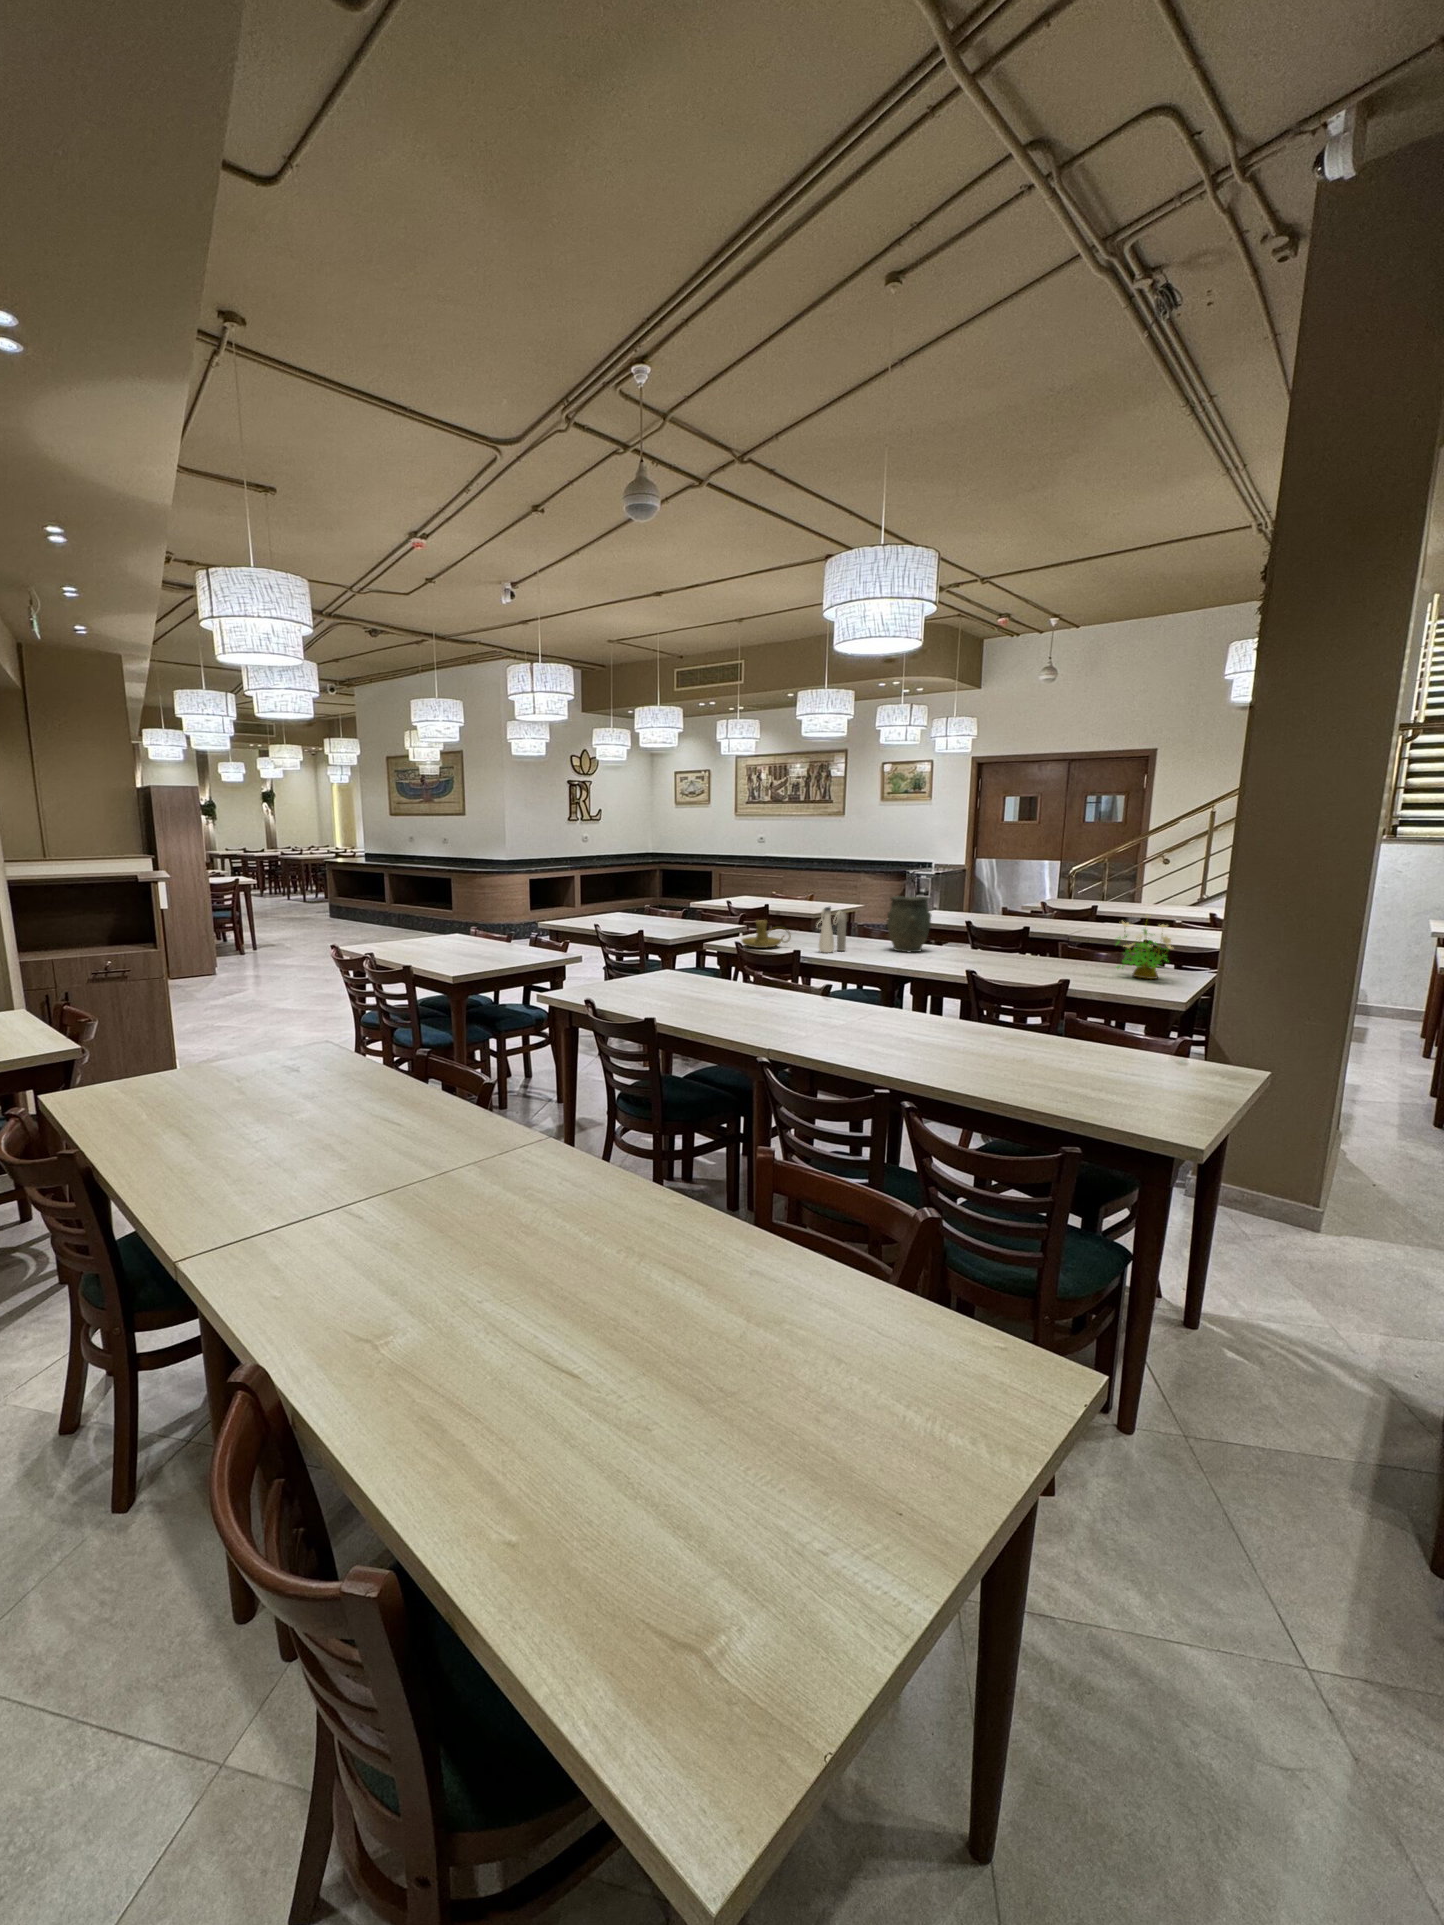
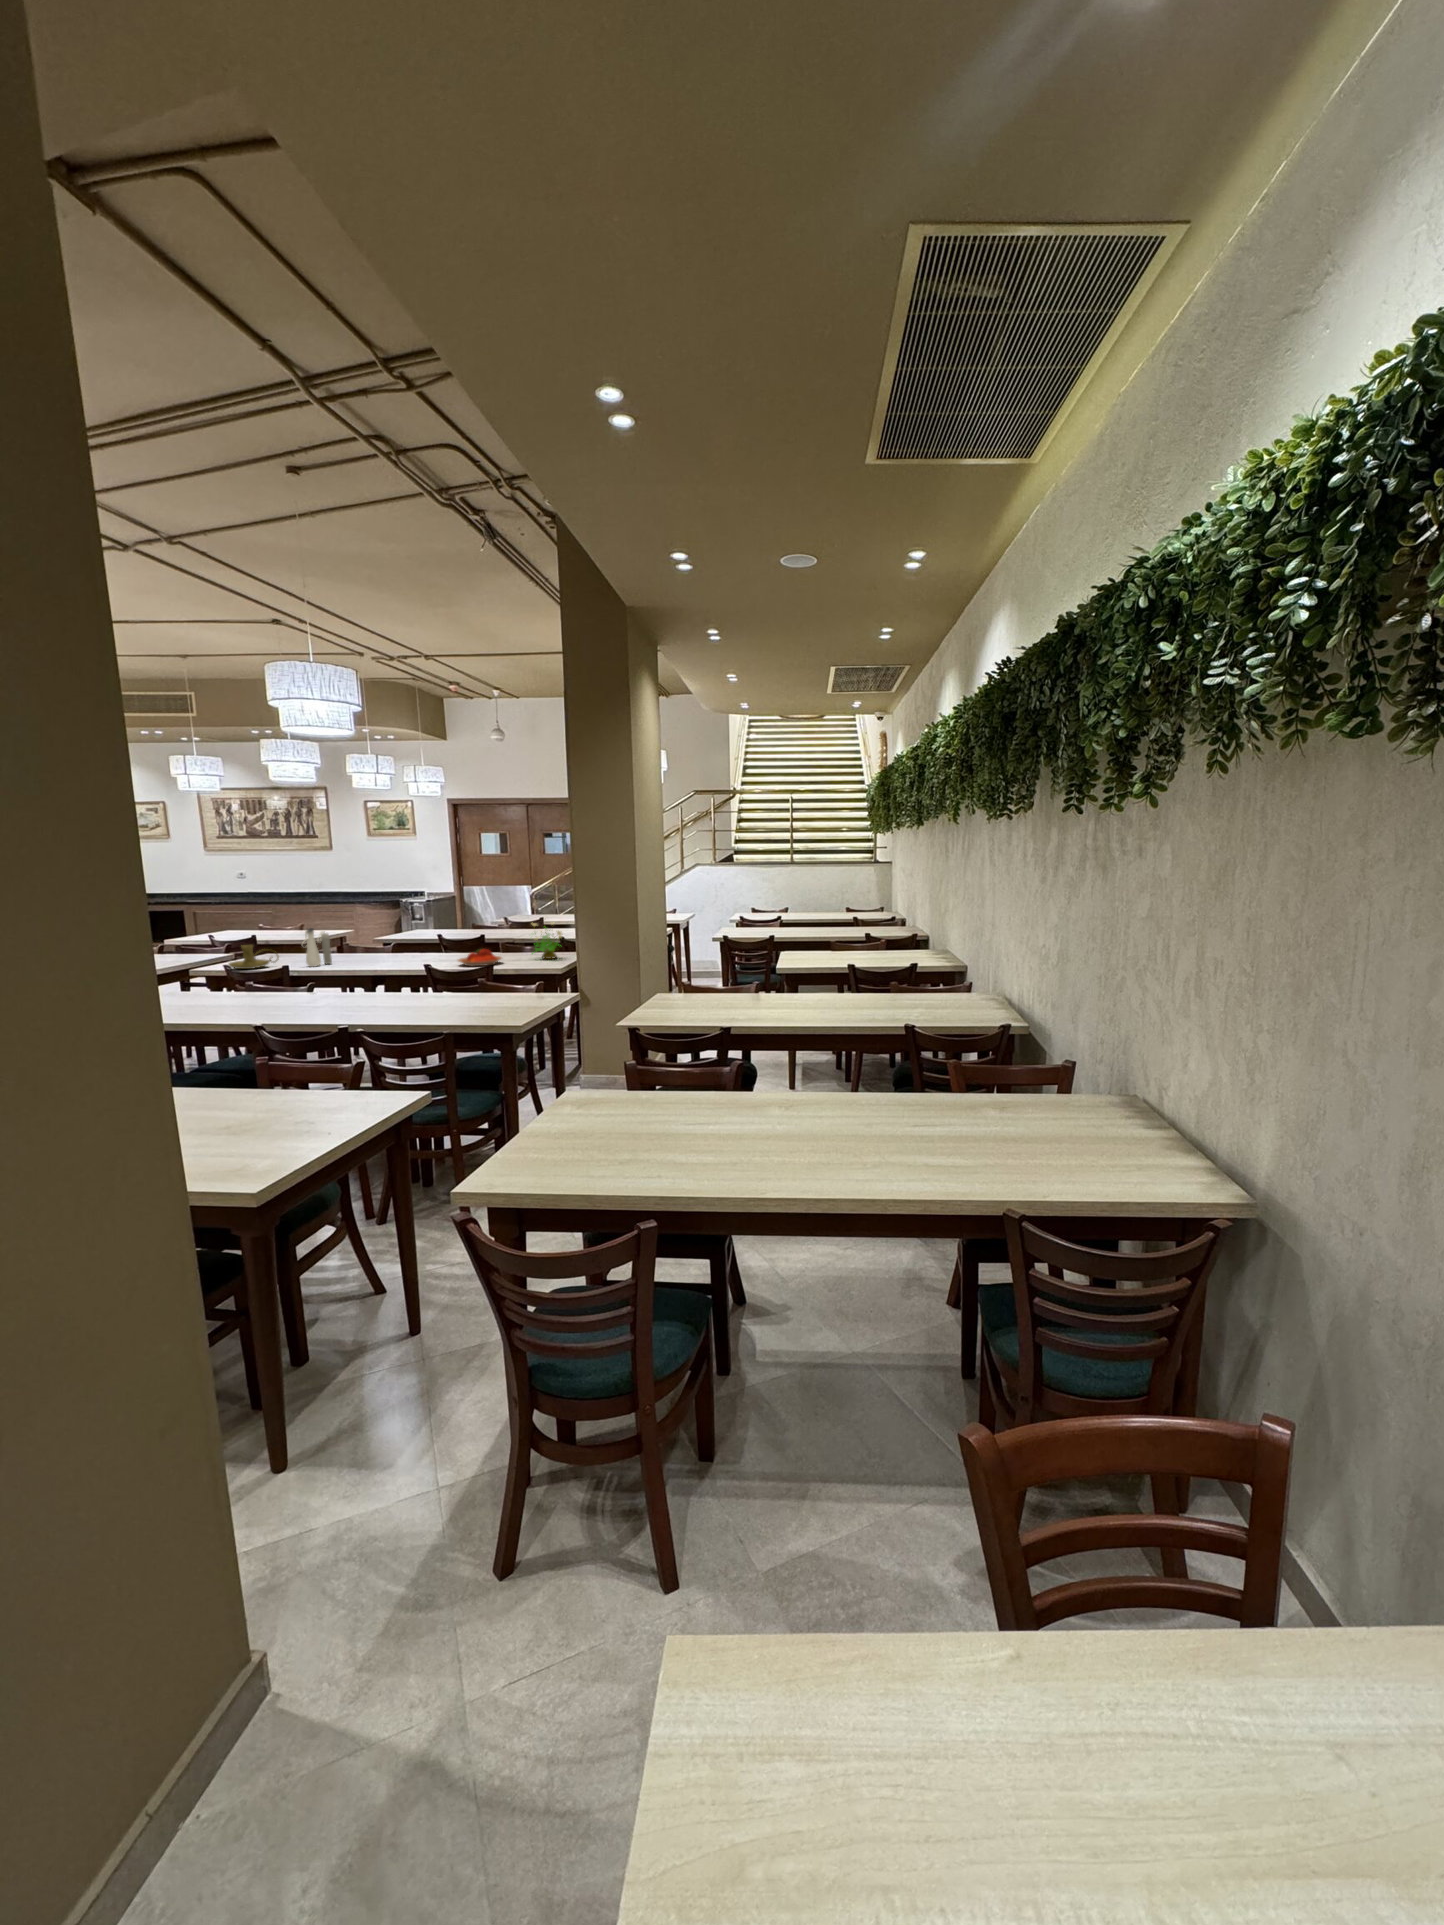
vase: present [887,897,931,952] -> none [366,916,403,960]
plate: none [1006,953,1074,980] -> present [458,949,502,966]

